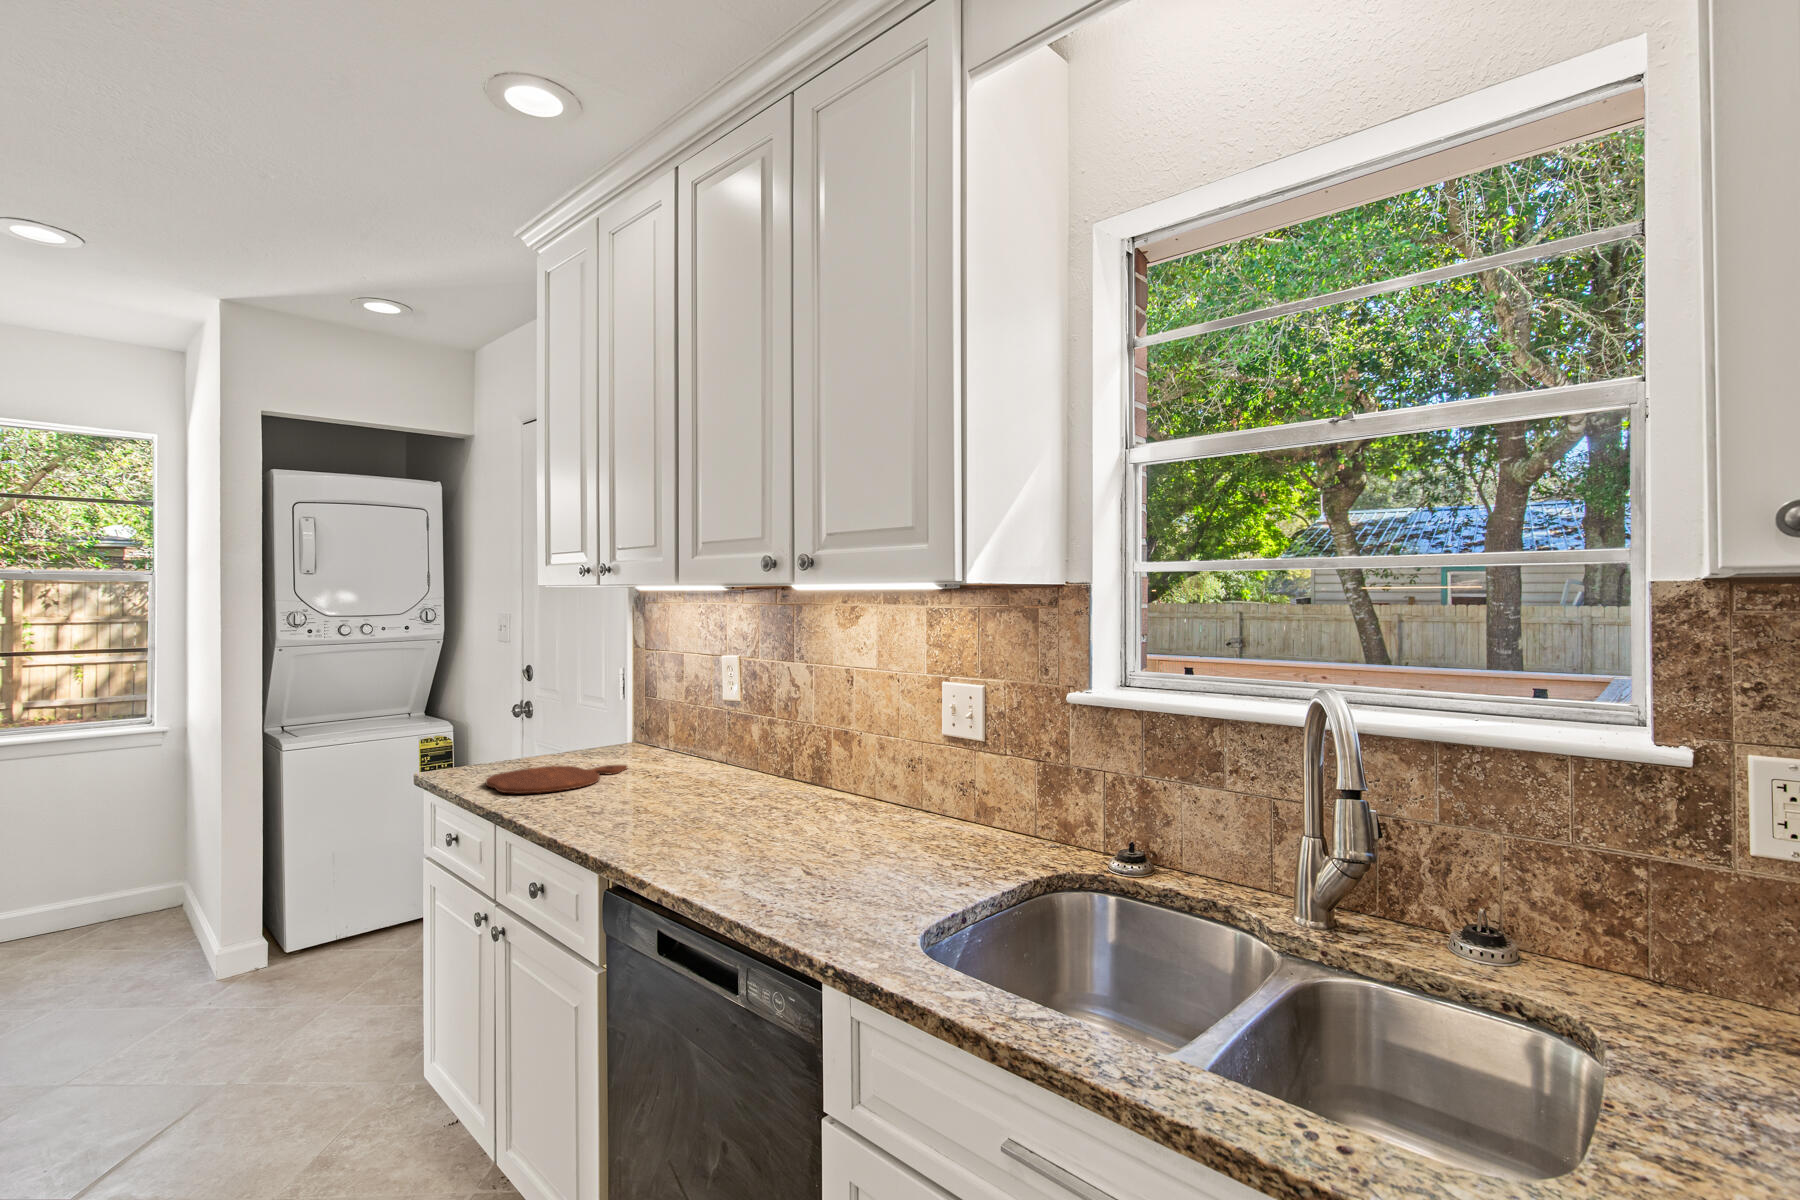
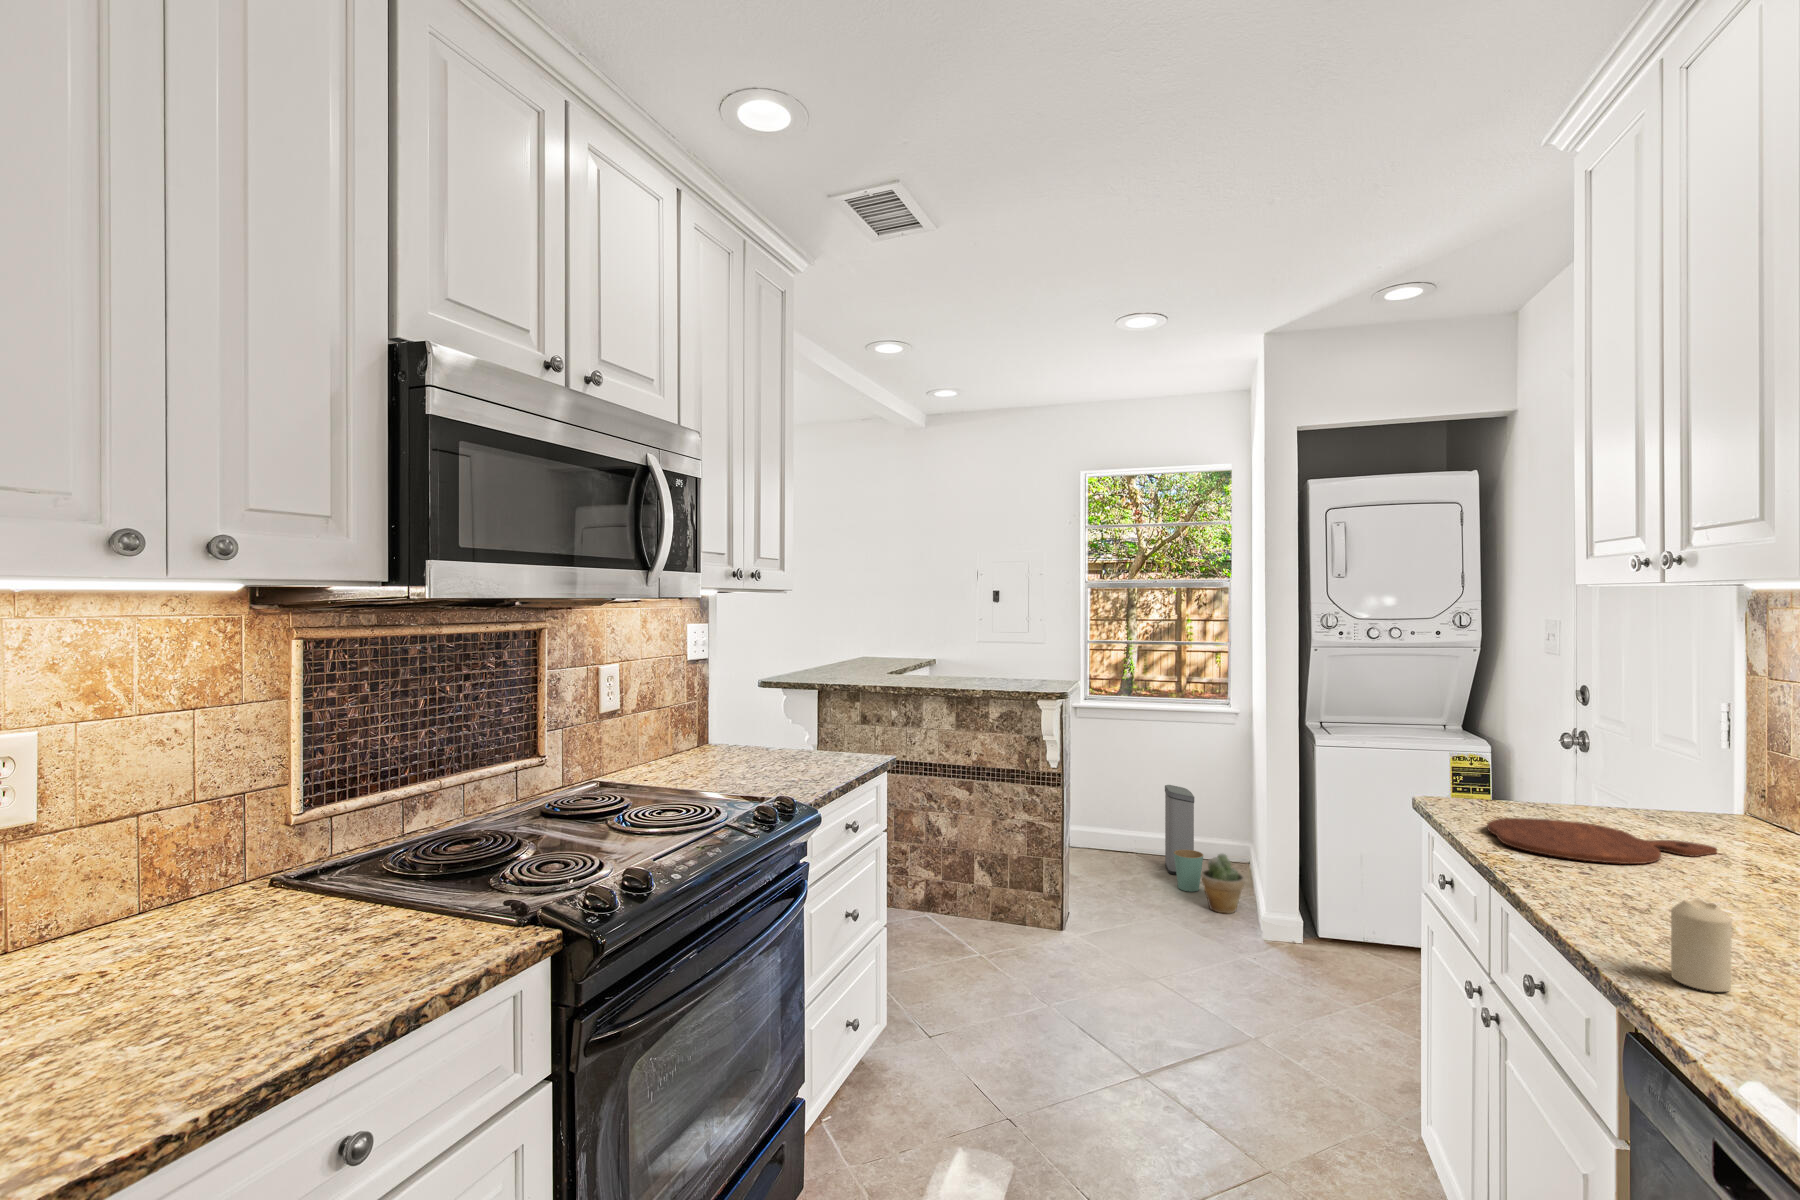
candle: none [626,790,656,847] -> present [1671,899,1732,992]
trash can: none [59,833,127,959] -> present [1165,785,1203,892]
potted plant: none [128,896,191,967] -> present [1202,854,1245,913]

